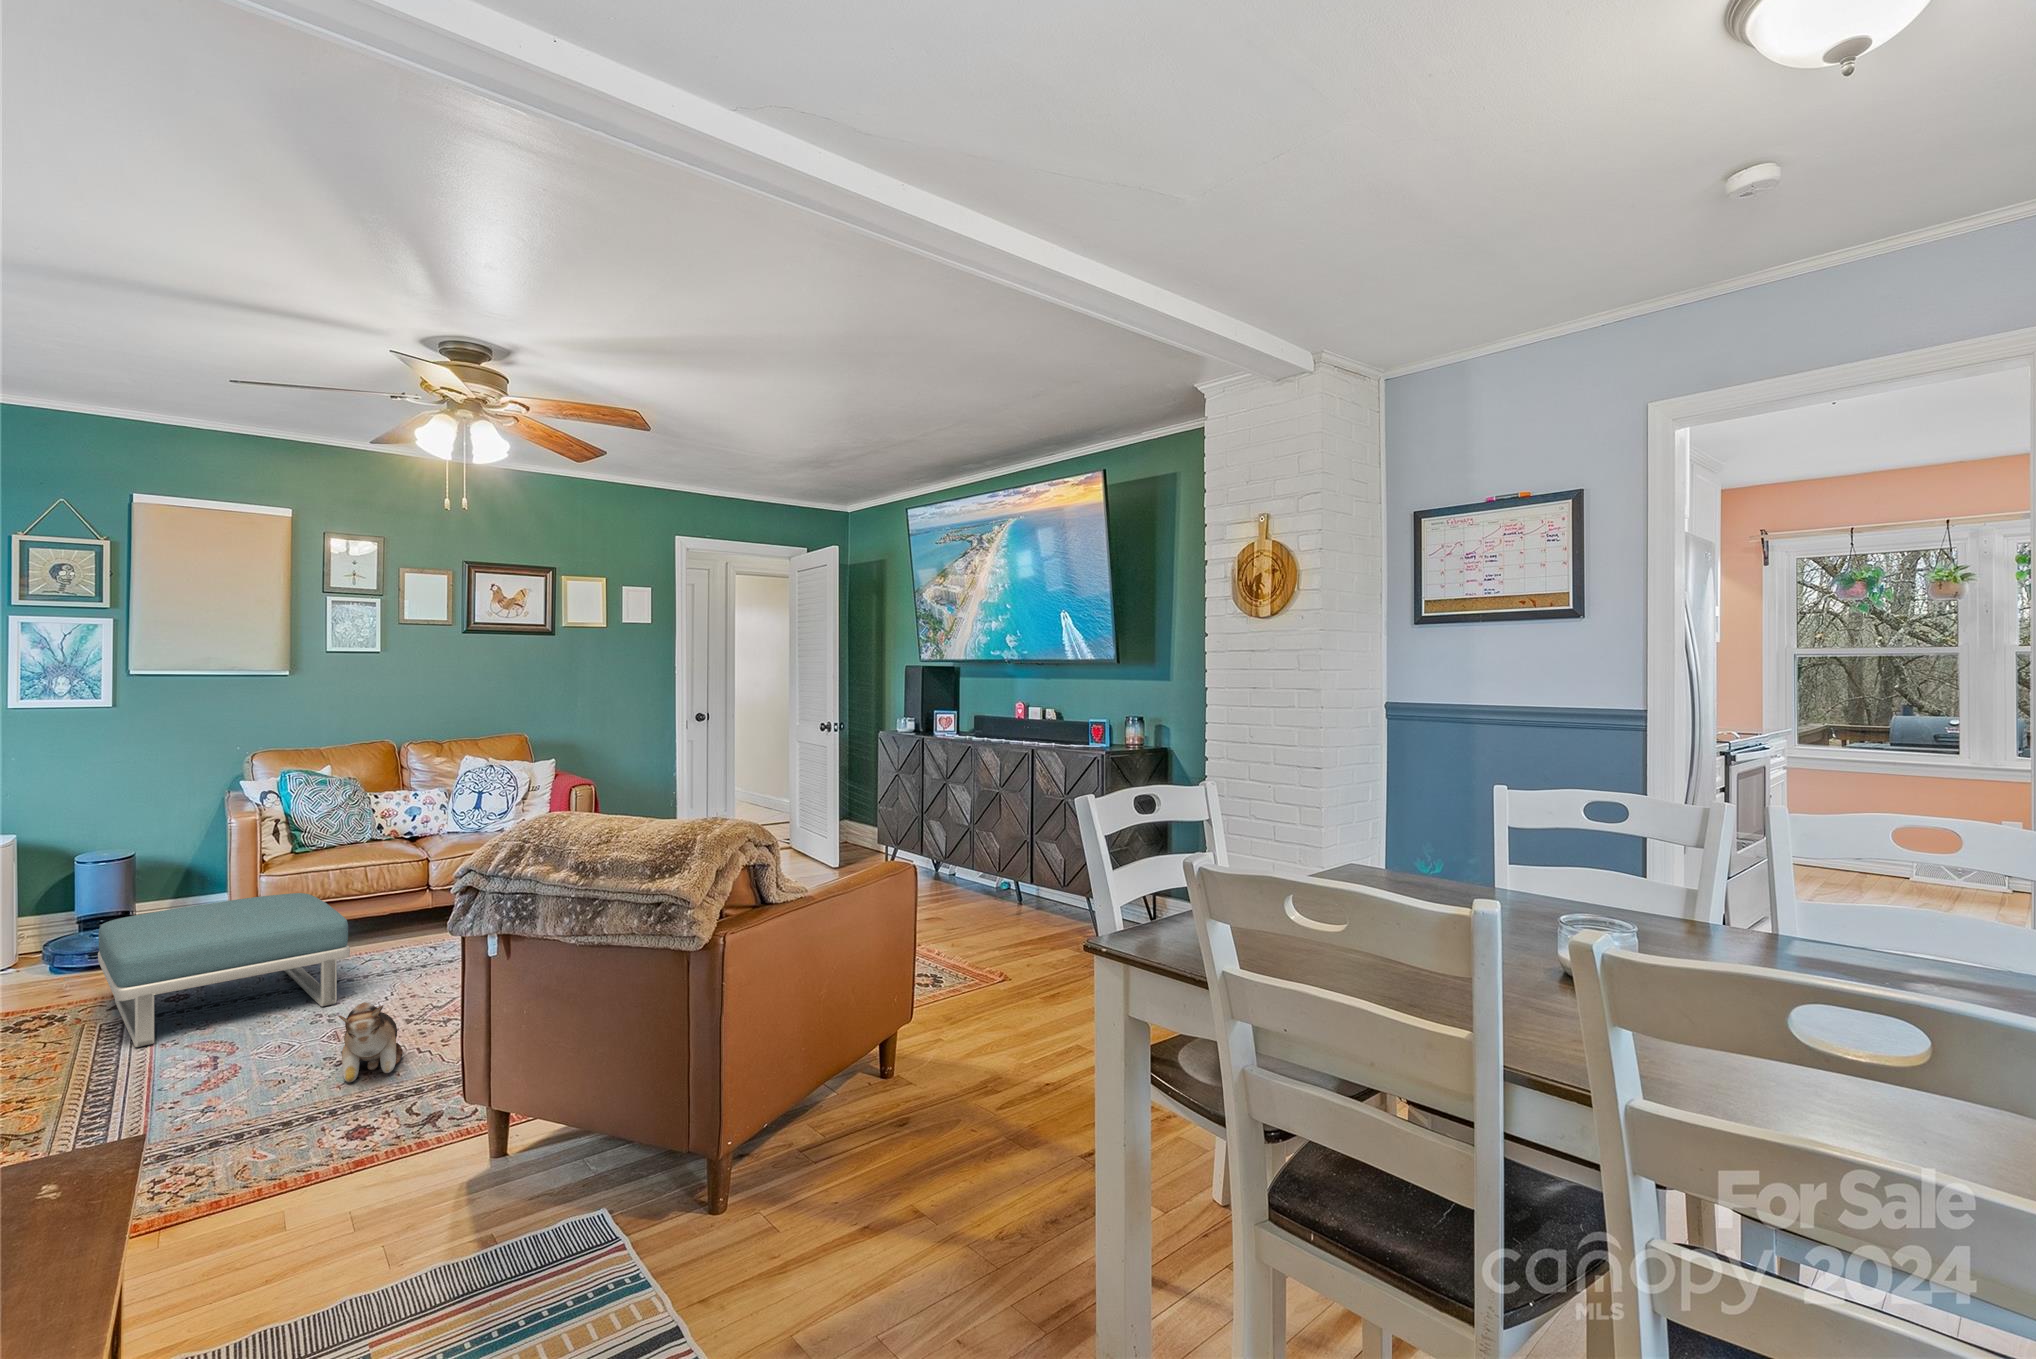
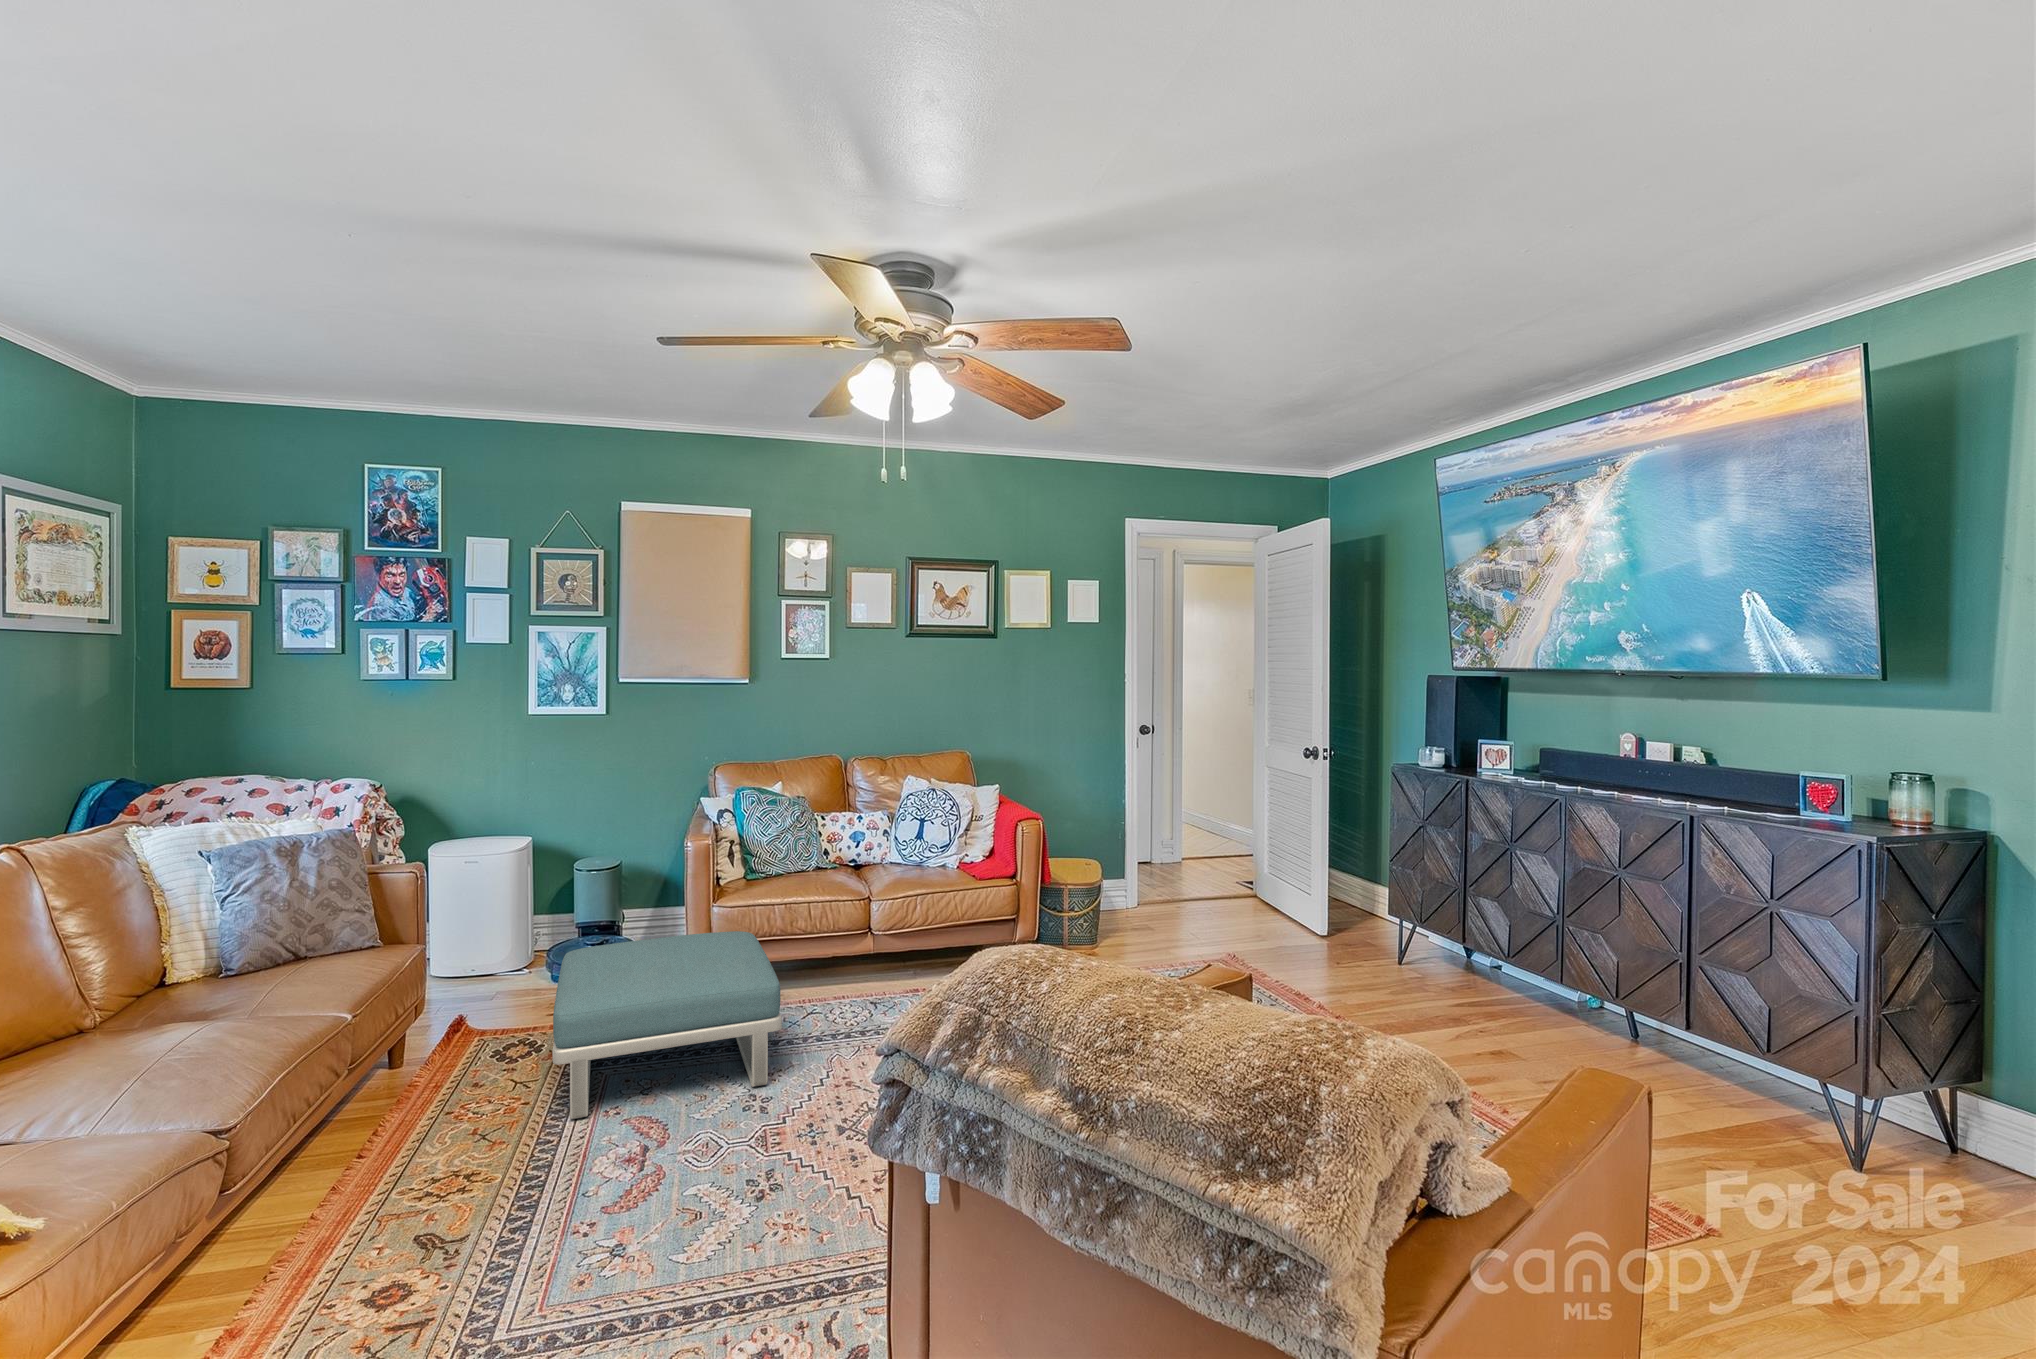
plush toy: present [338,1002,402,1082] -> none [742,1148,824,1257]

